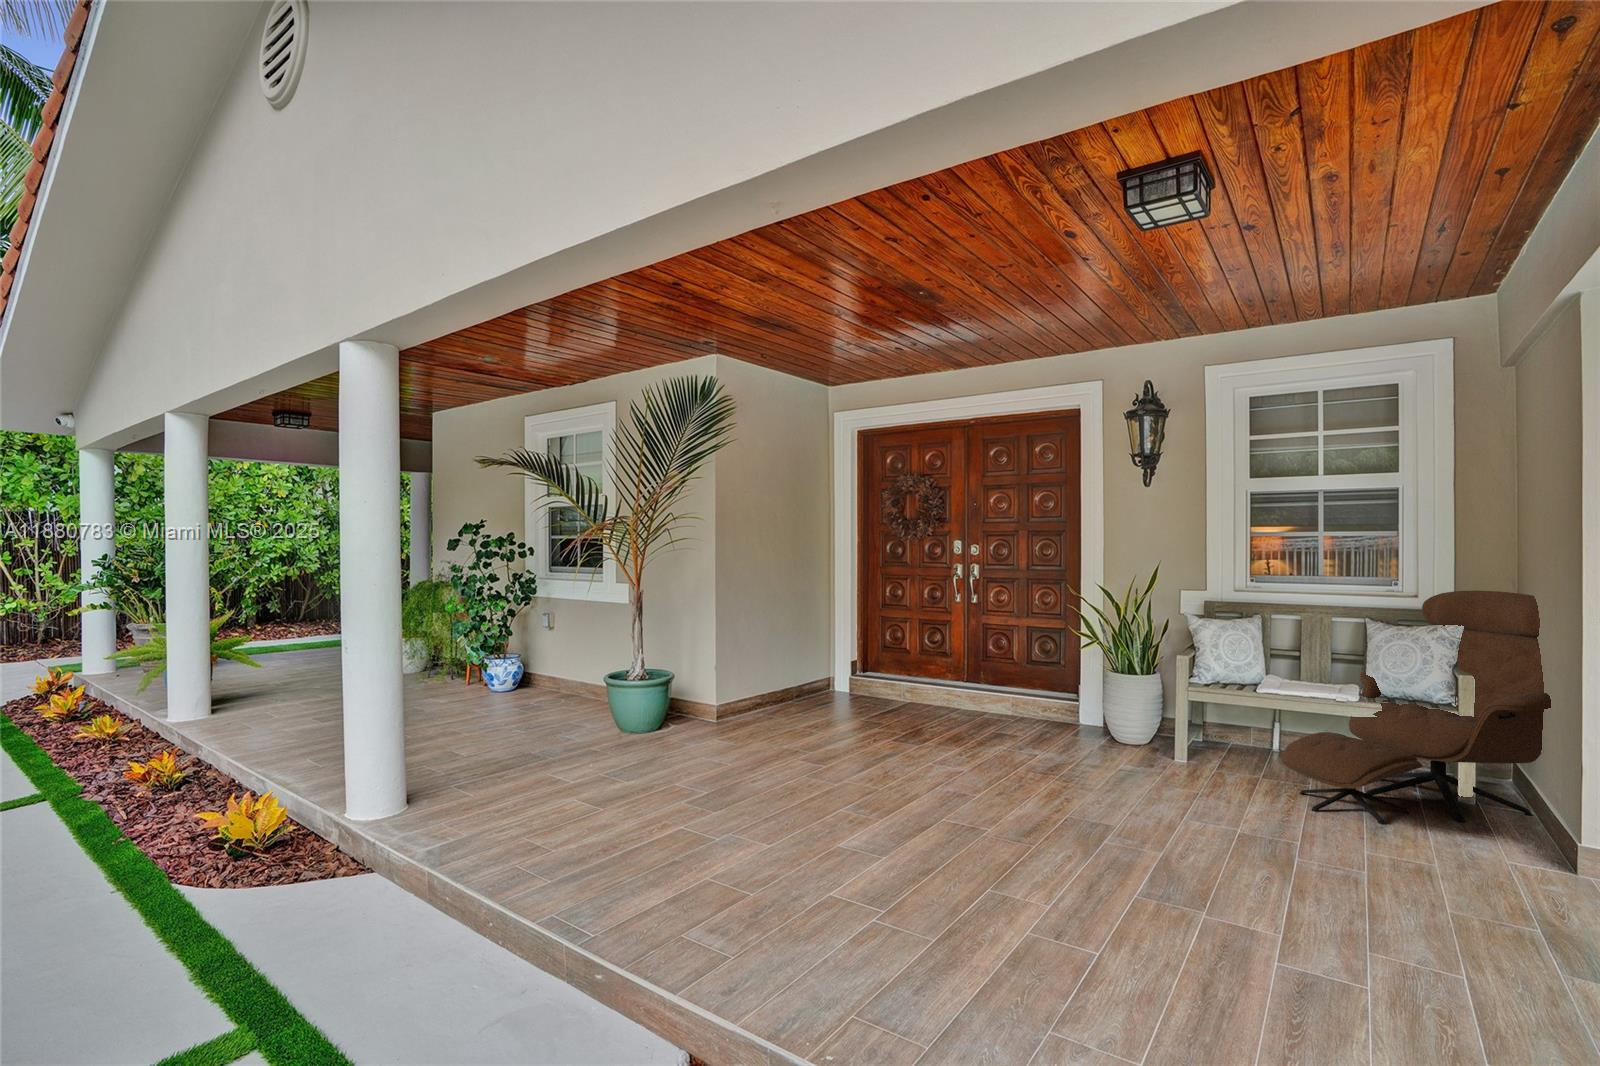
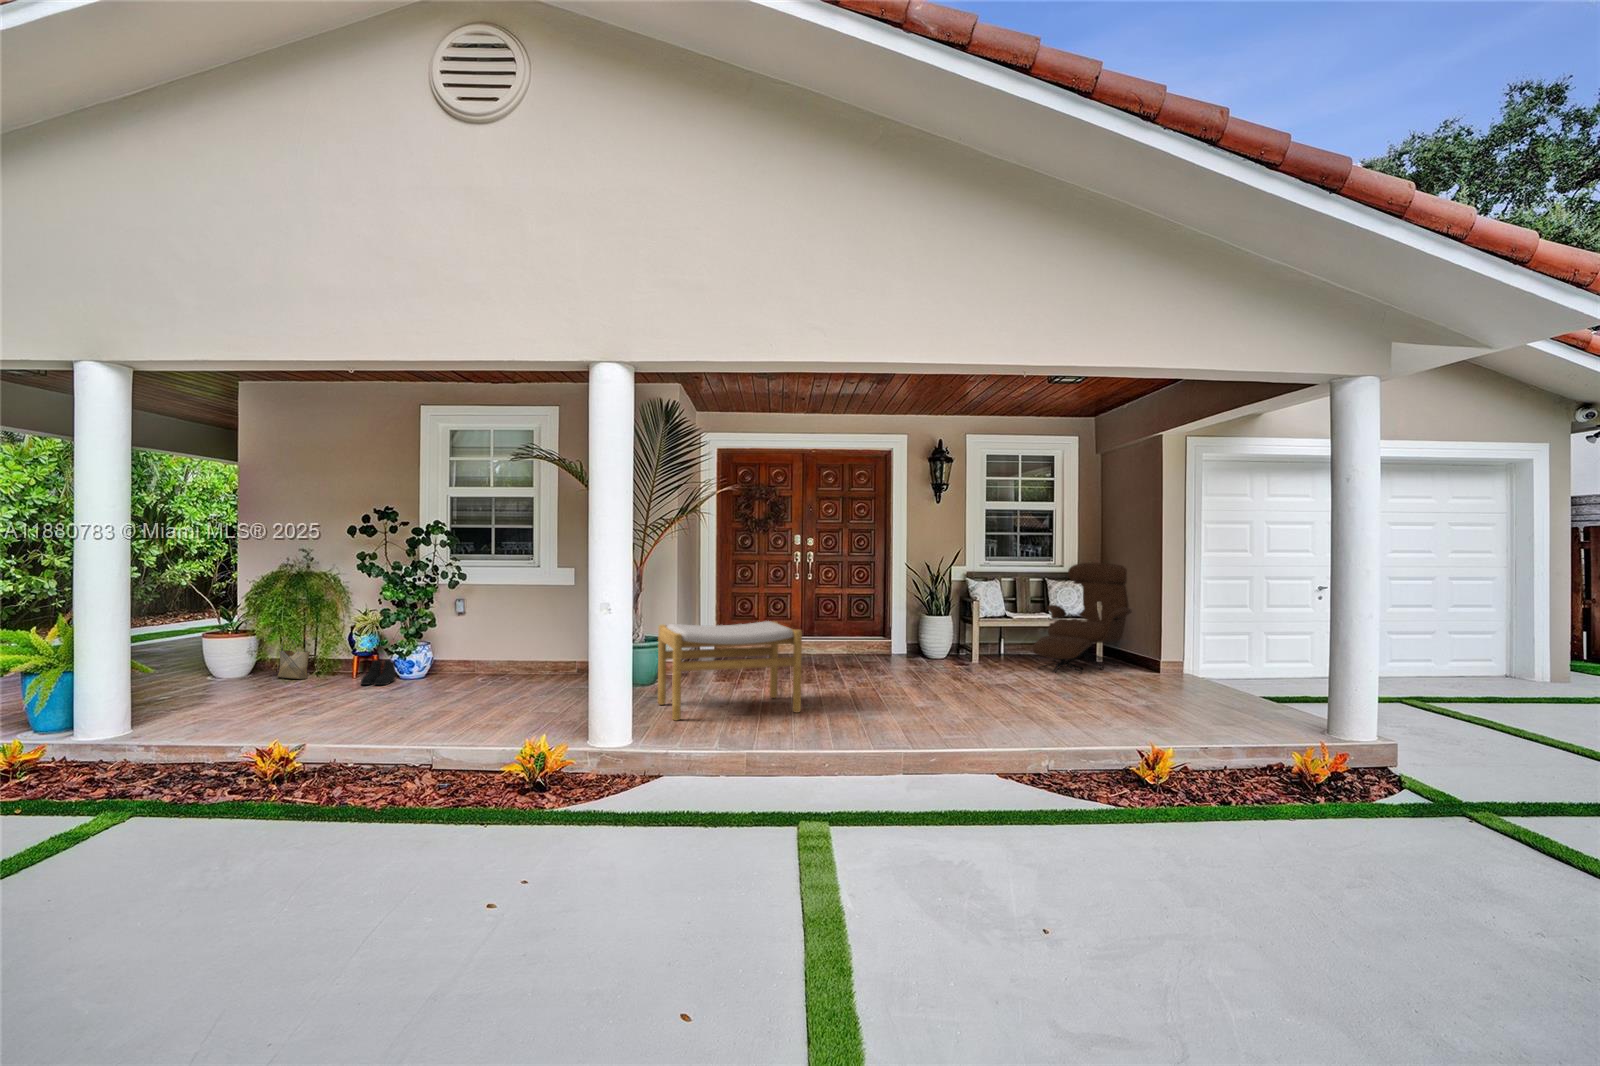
woven basket: none [429,639,449,680] -> present [278,635,310,679]
footstool: none [500,660,716,815] -> present [658,621,802,720]
boots: none [447,668,485,695] -> present [361,659,395,685]

